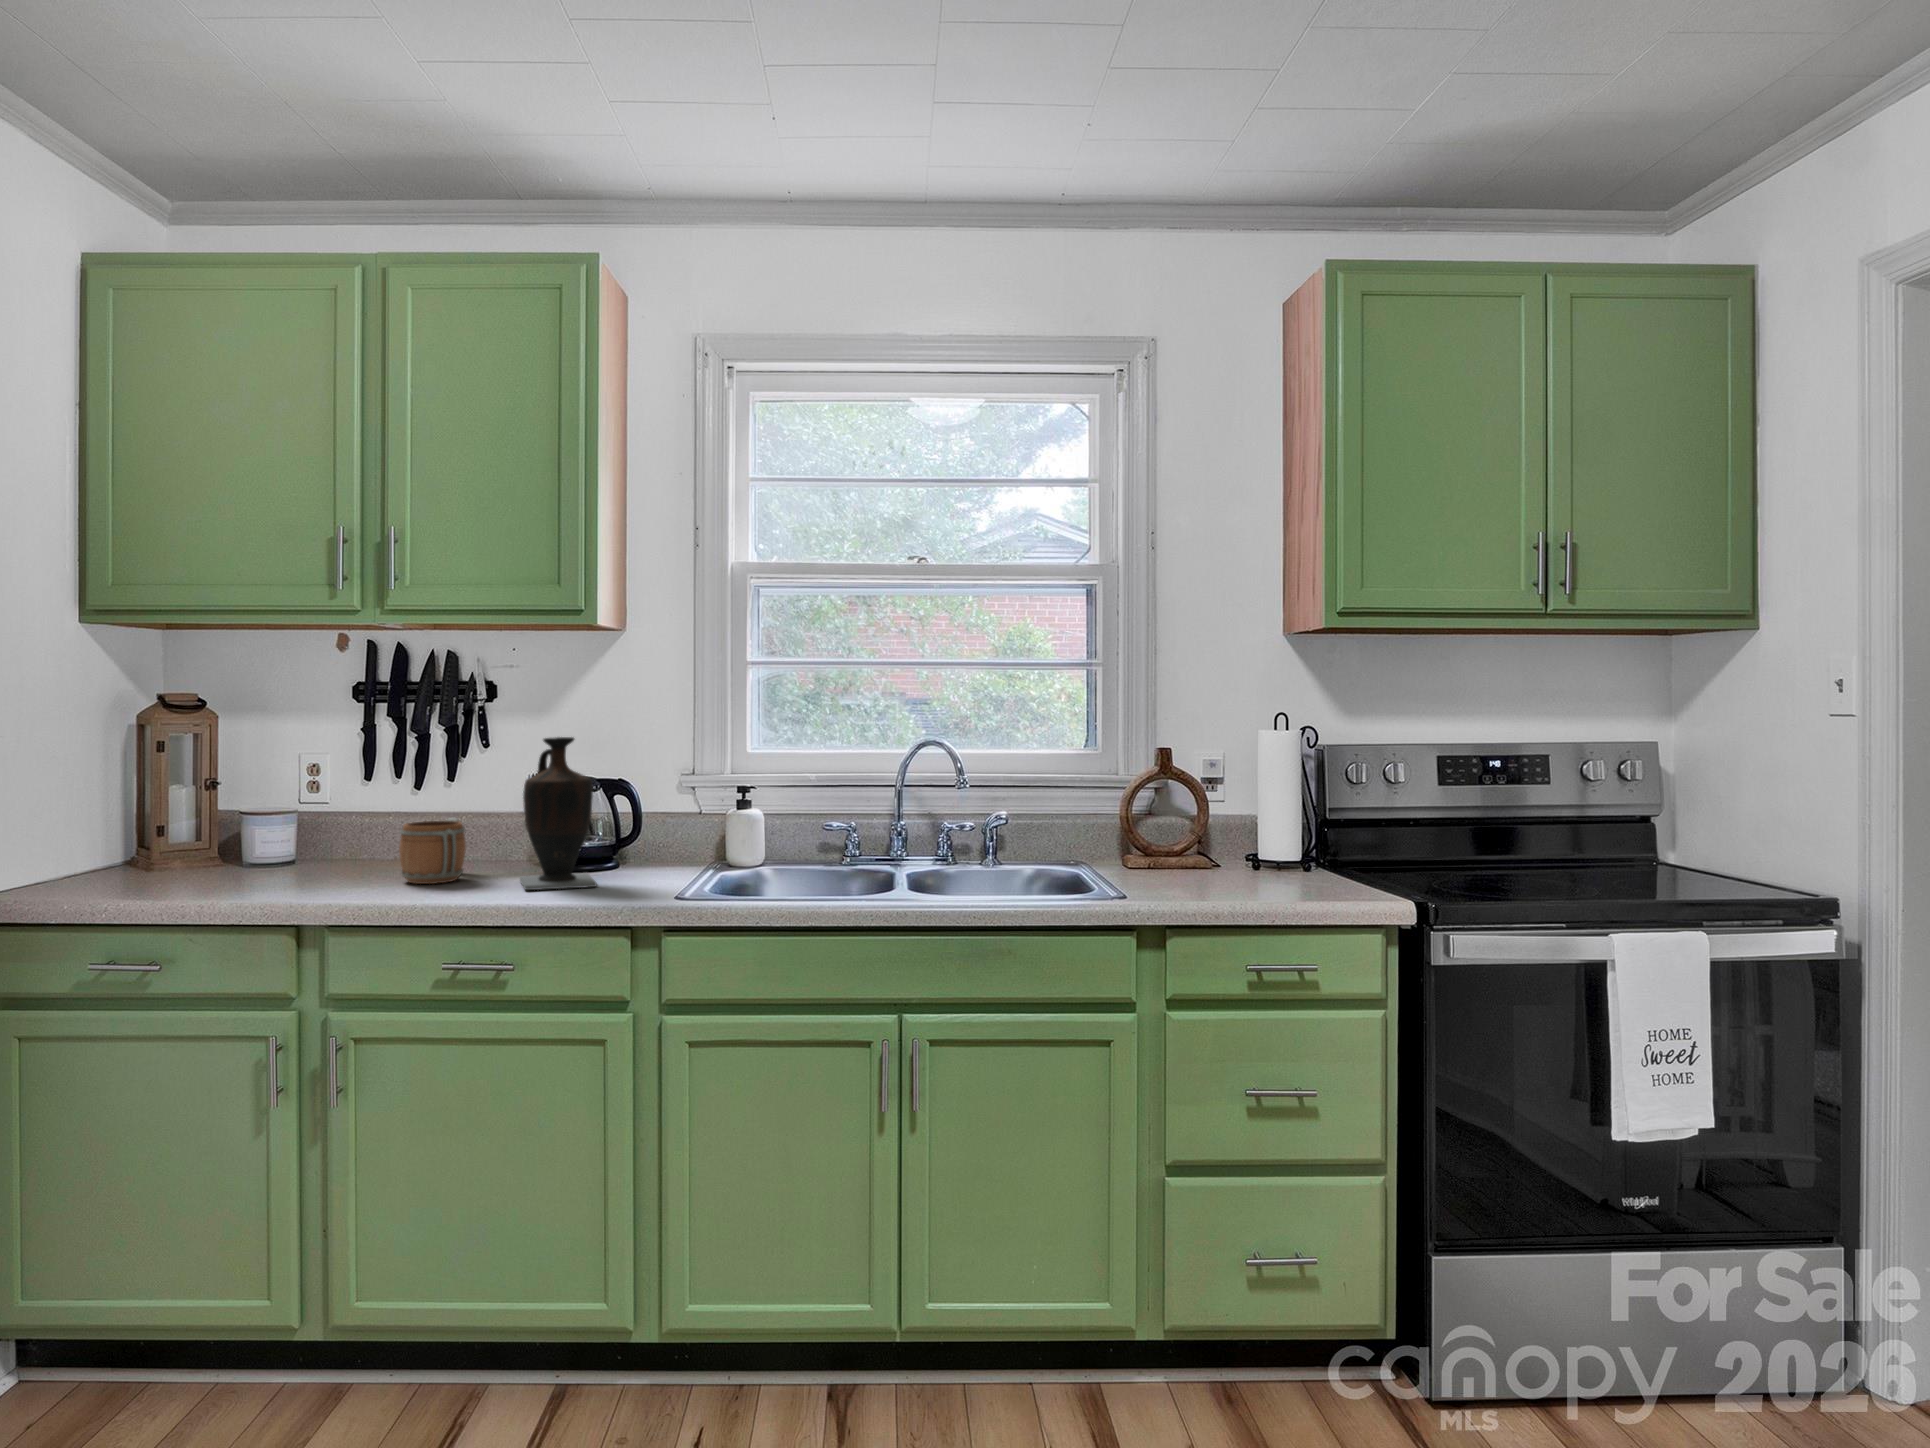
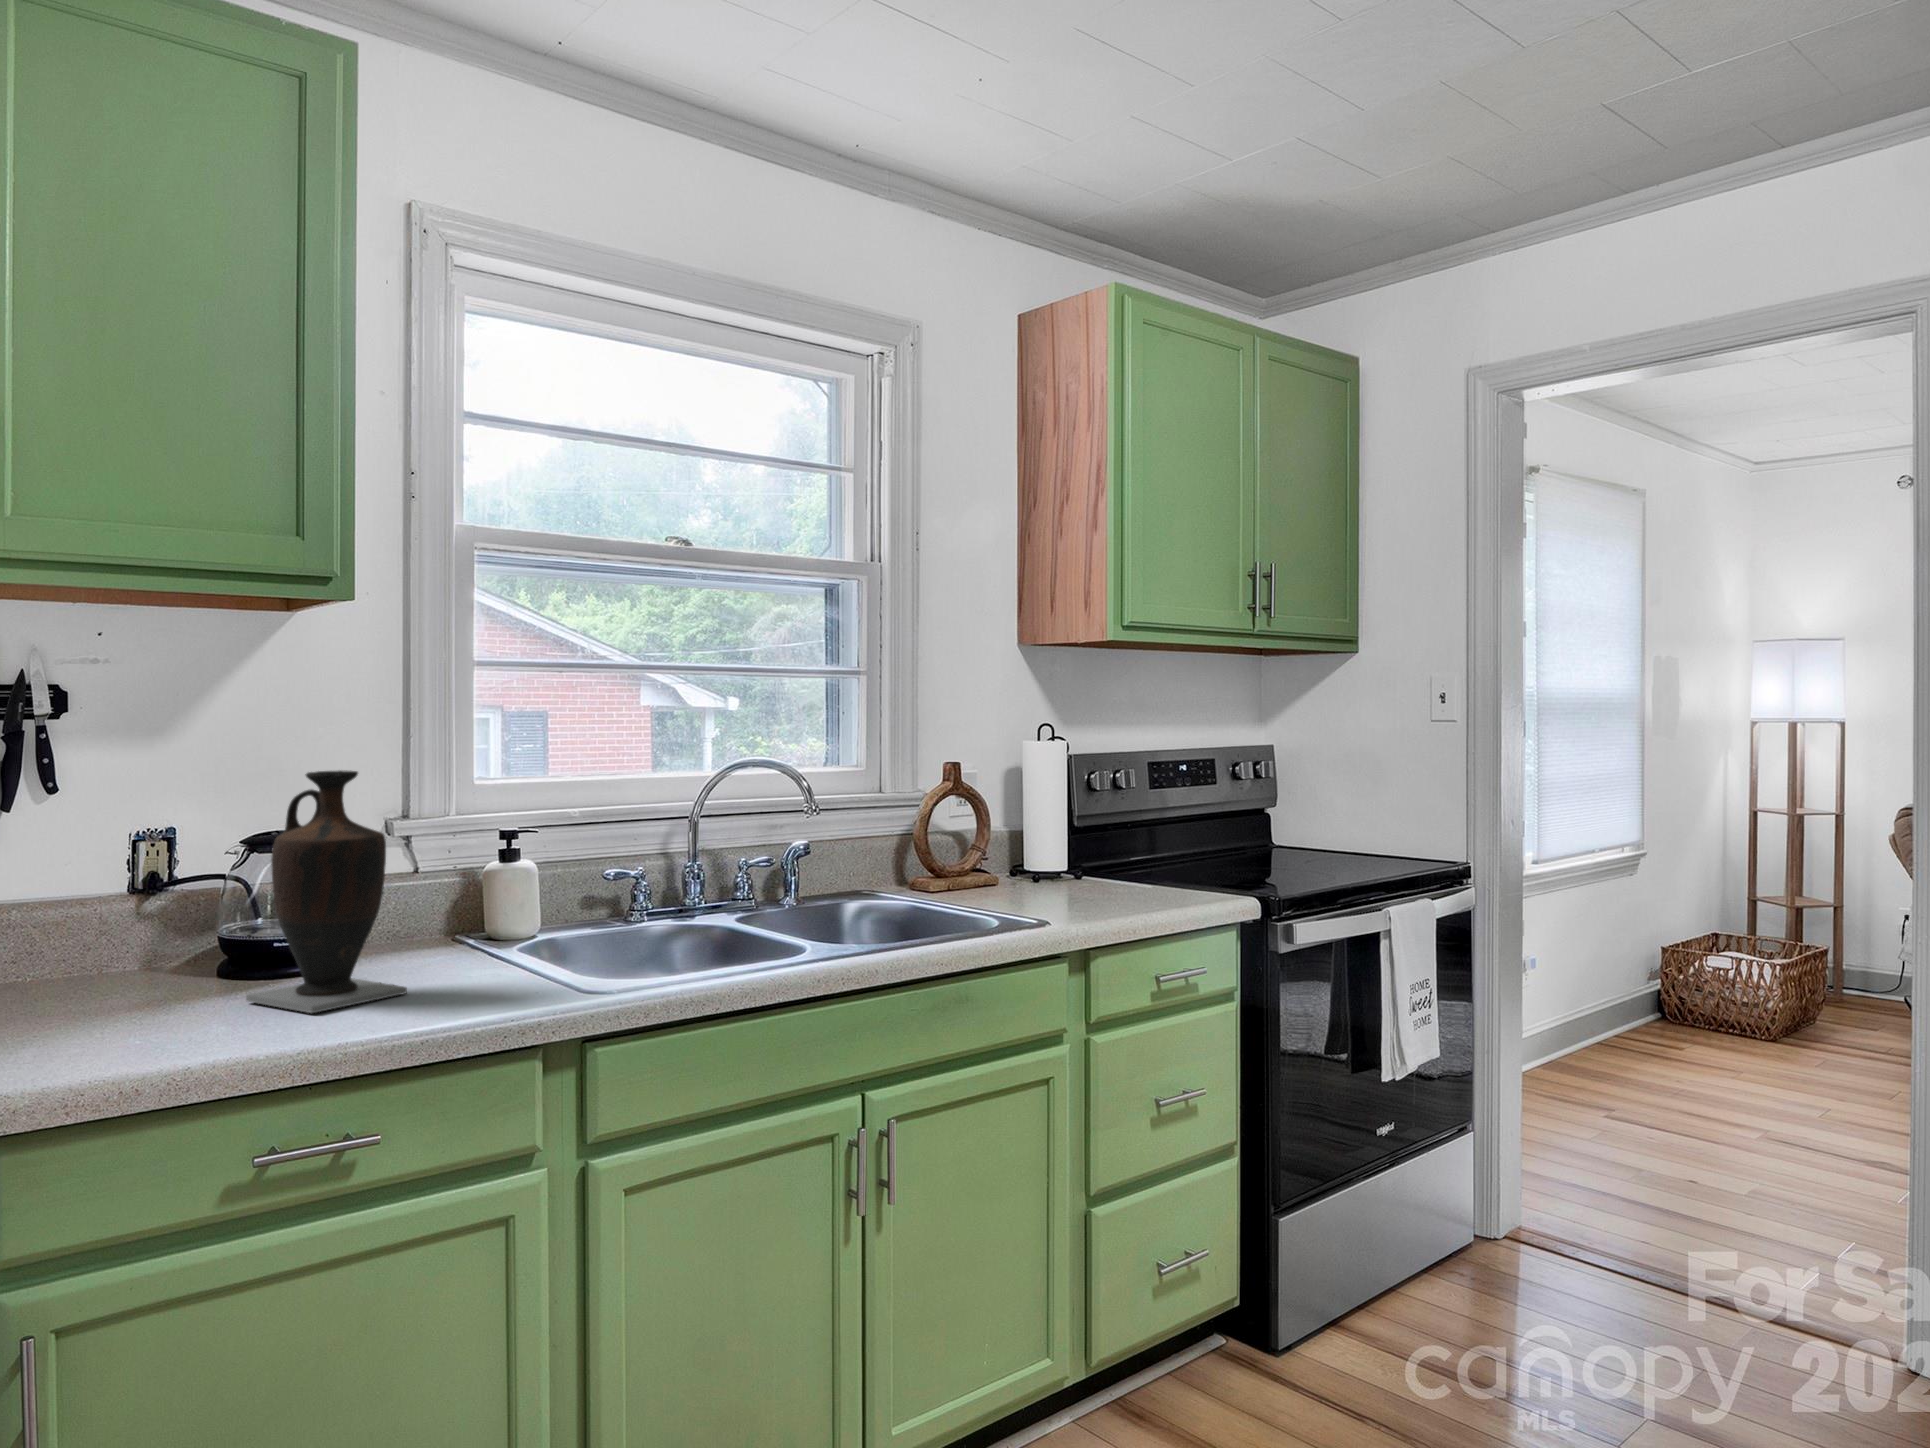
mug: present [399,818,466,884] -> none [13,913,140,1032]

